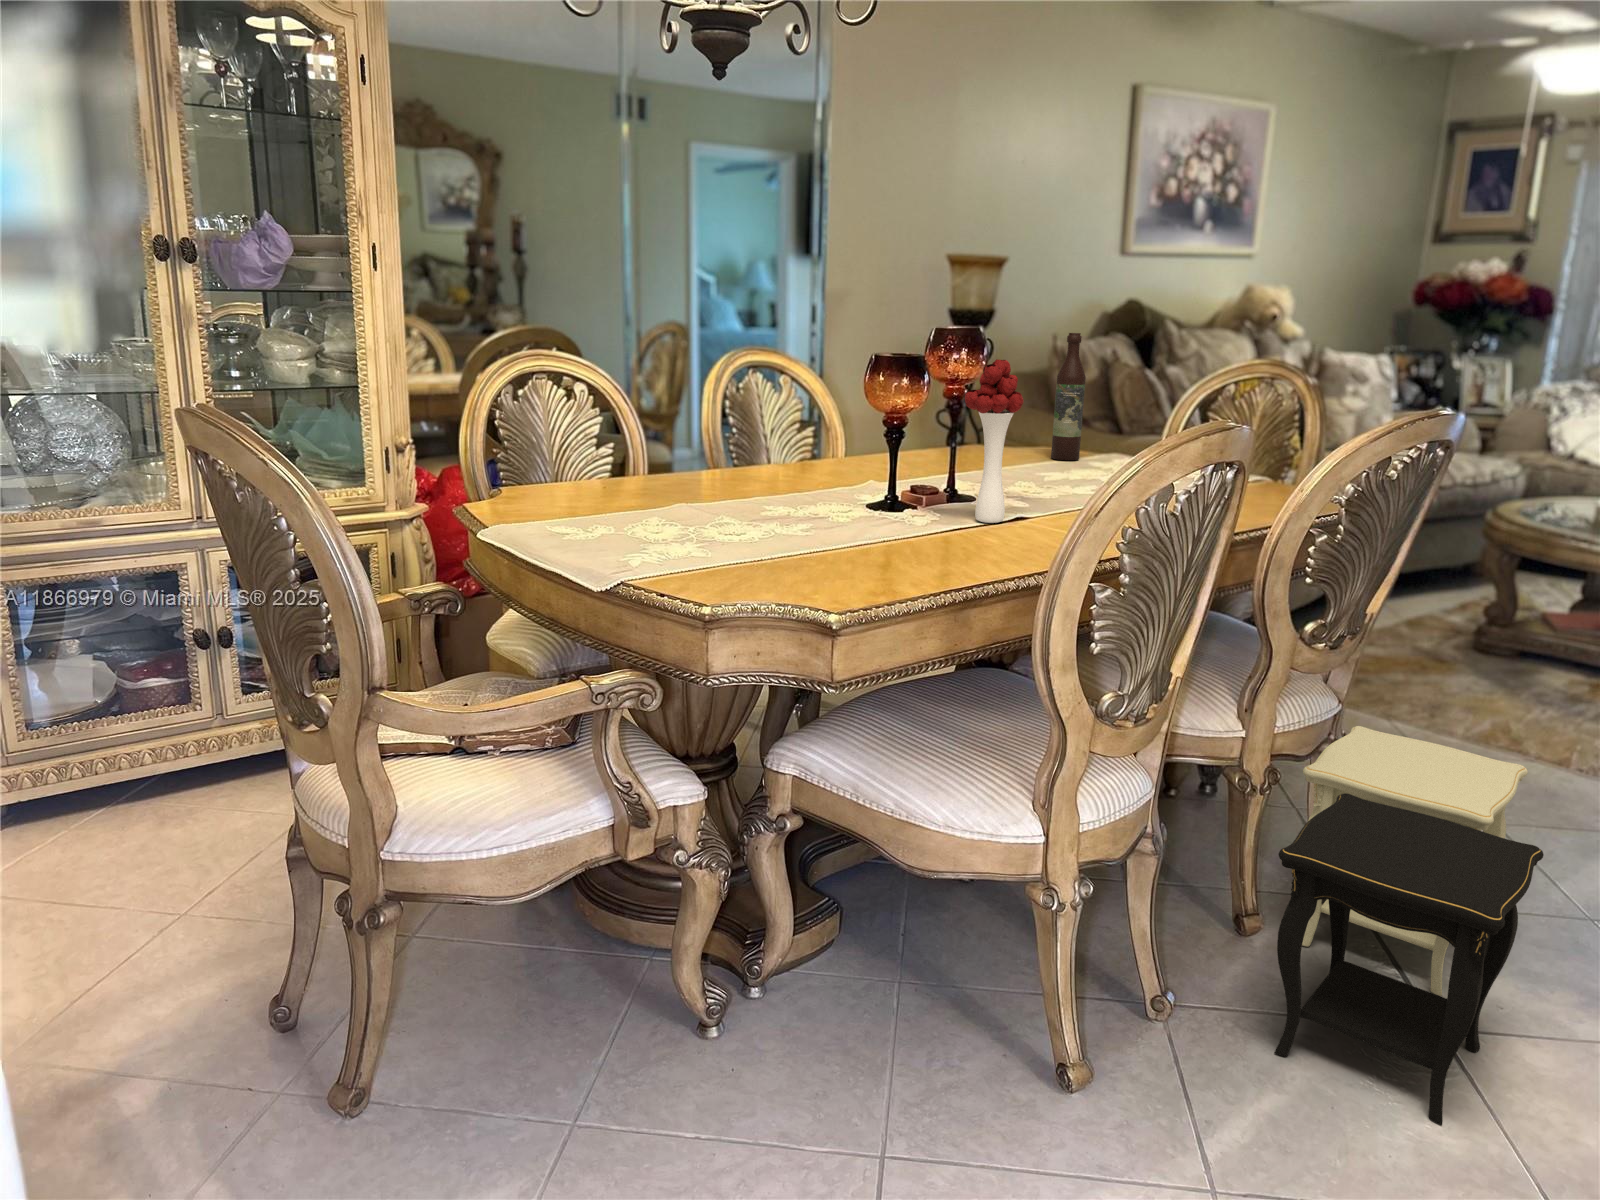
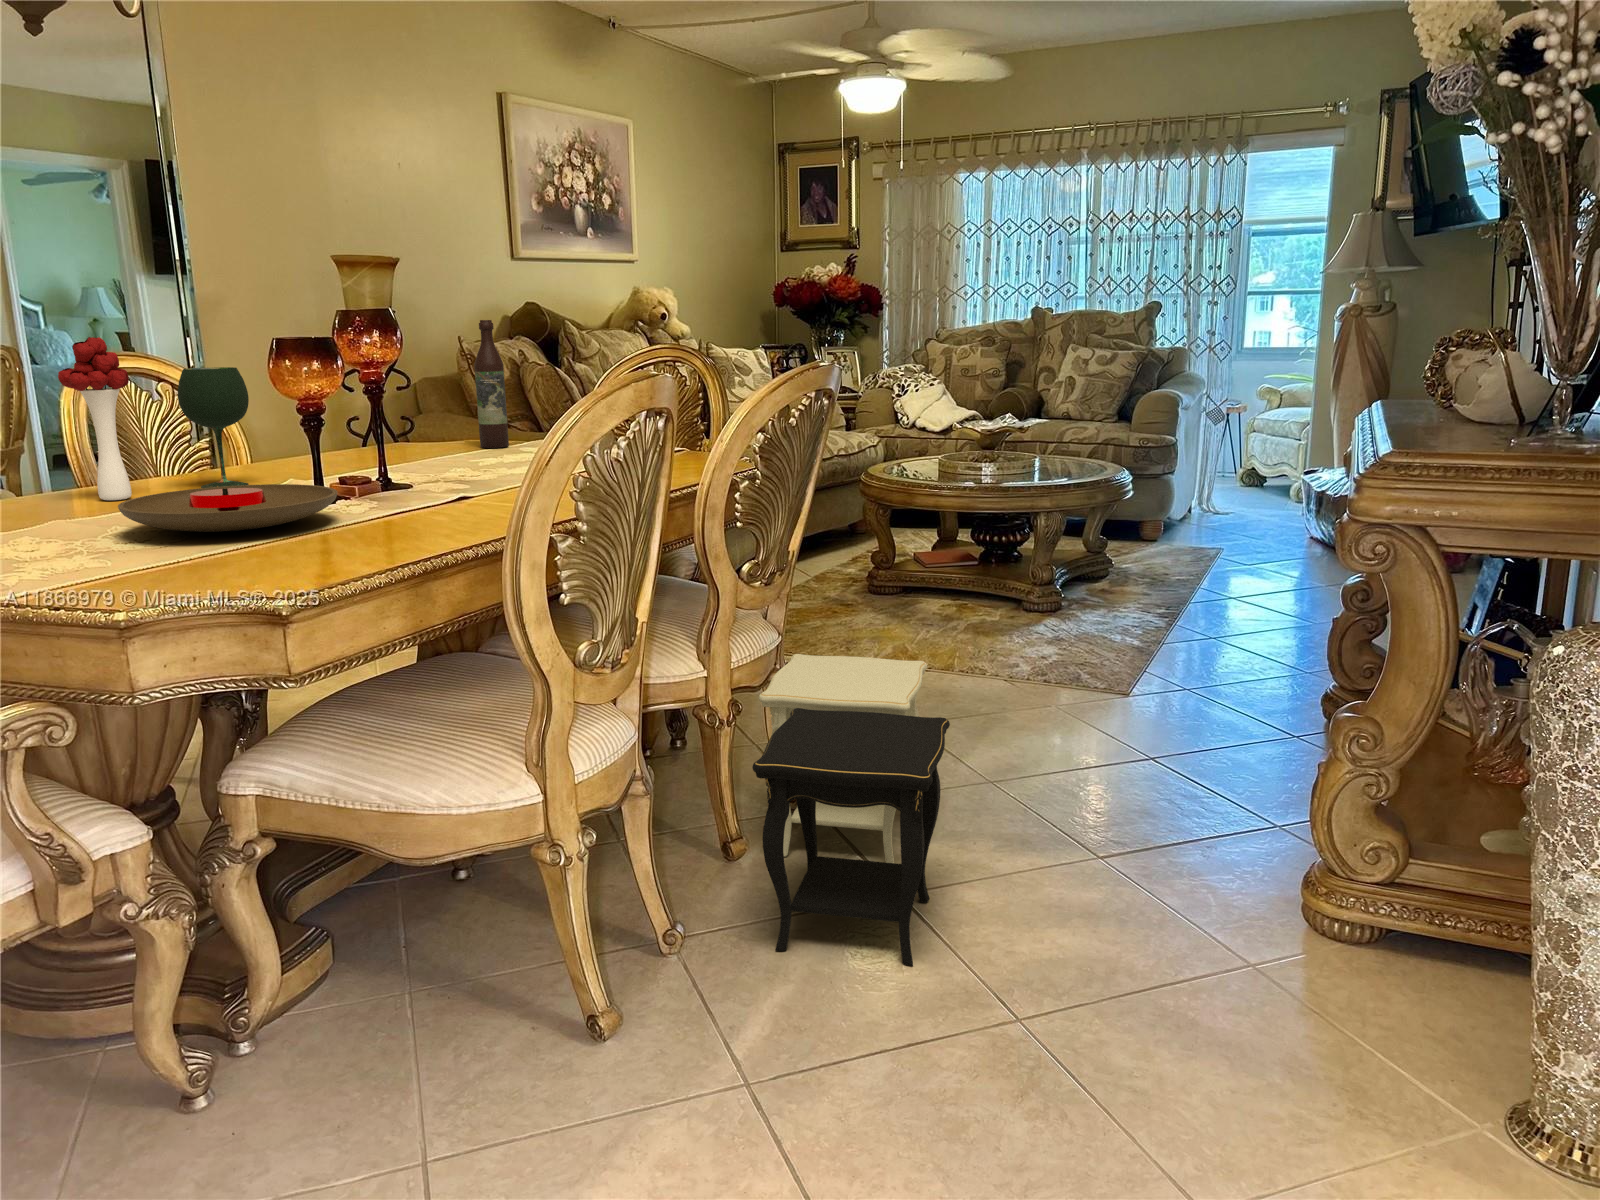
flower bouquet: present [965,359,1023,523] -> present [58,337,132,500]
wine glass: none [790,374,846,484] -> present [178,367,249,488]
plate: none [724,488,903,534] -> present [118,484,337,532]

